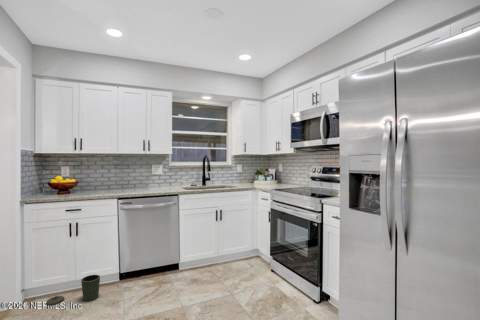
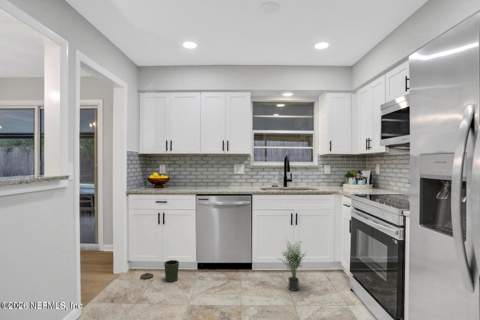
potted plant: none [210,232,240,282] -> present [280,245,304,290]

